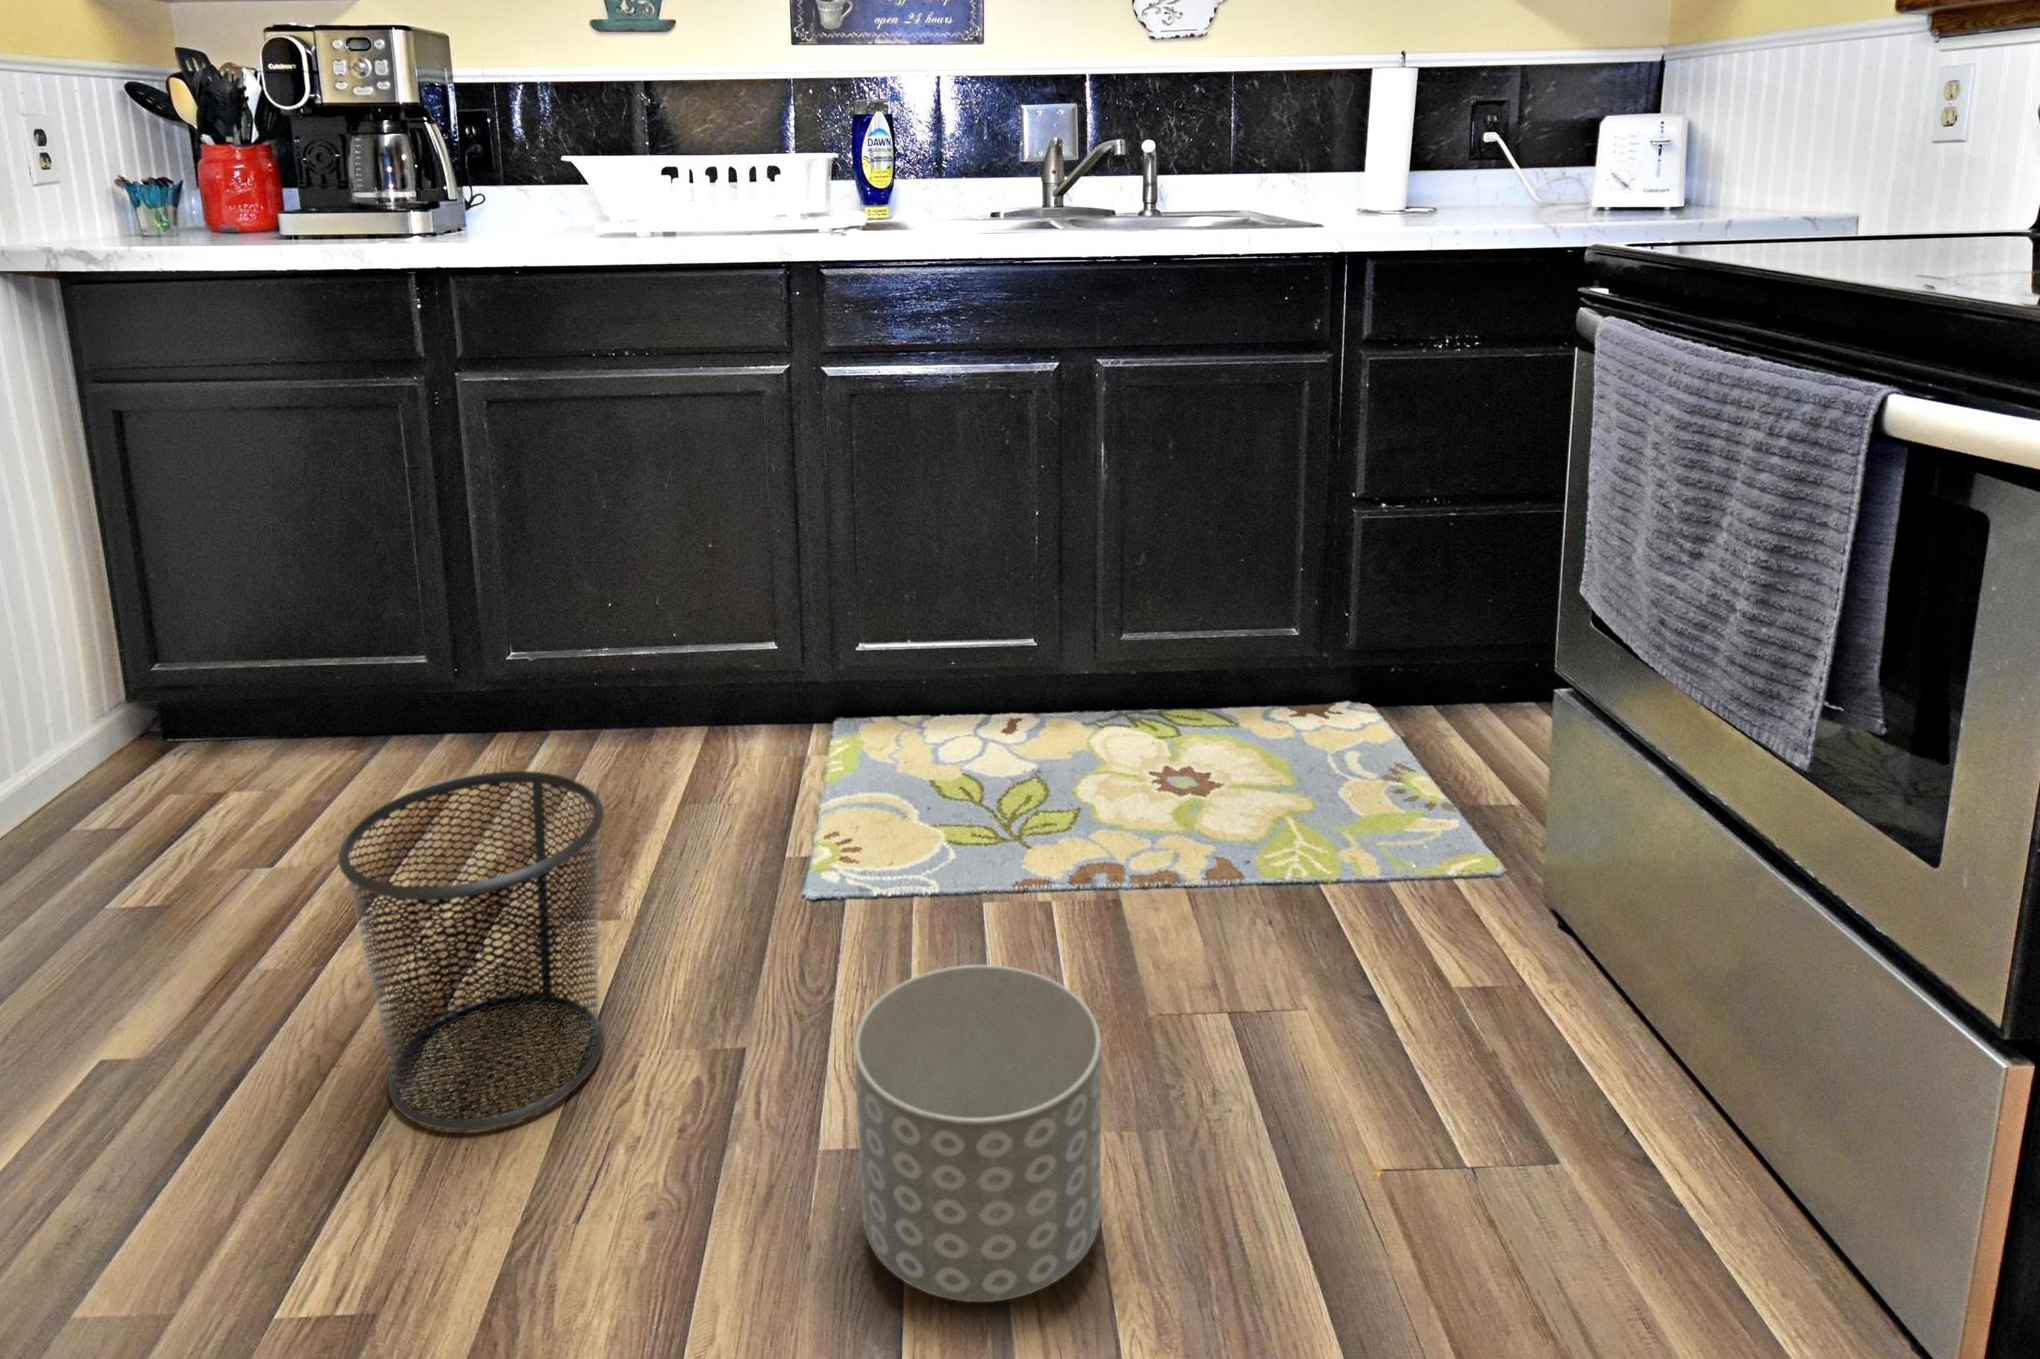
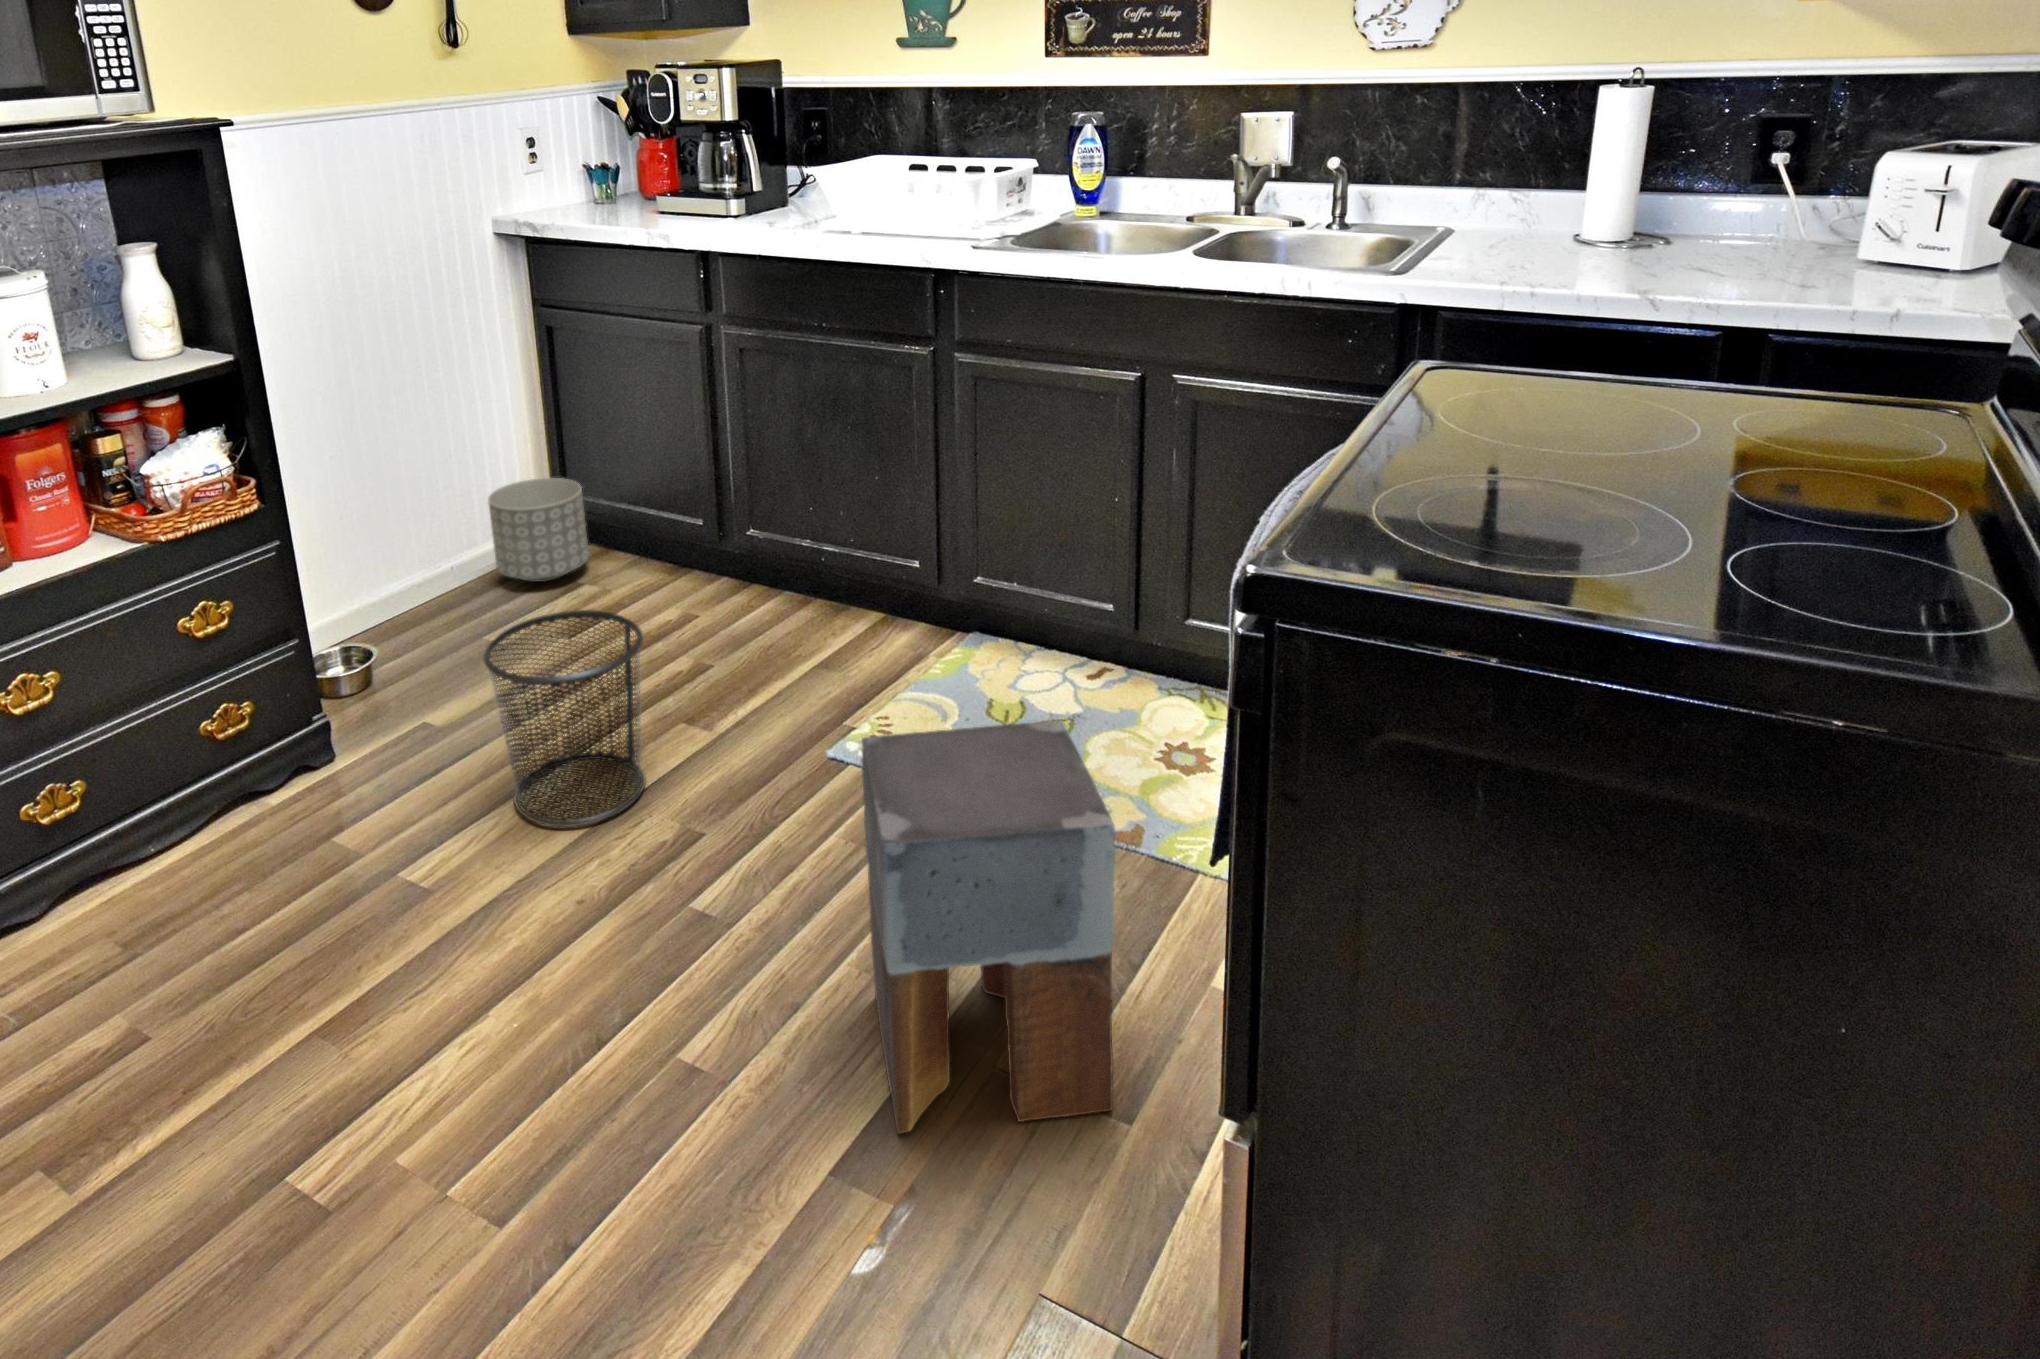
stool: none [1162,712,1541,1298] -> present [861,721,1115,1134]
planter: present [855,965,1102,1302] -> present [488,478,589,582]

